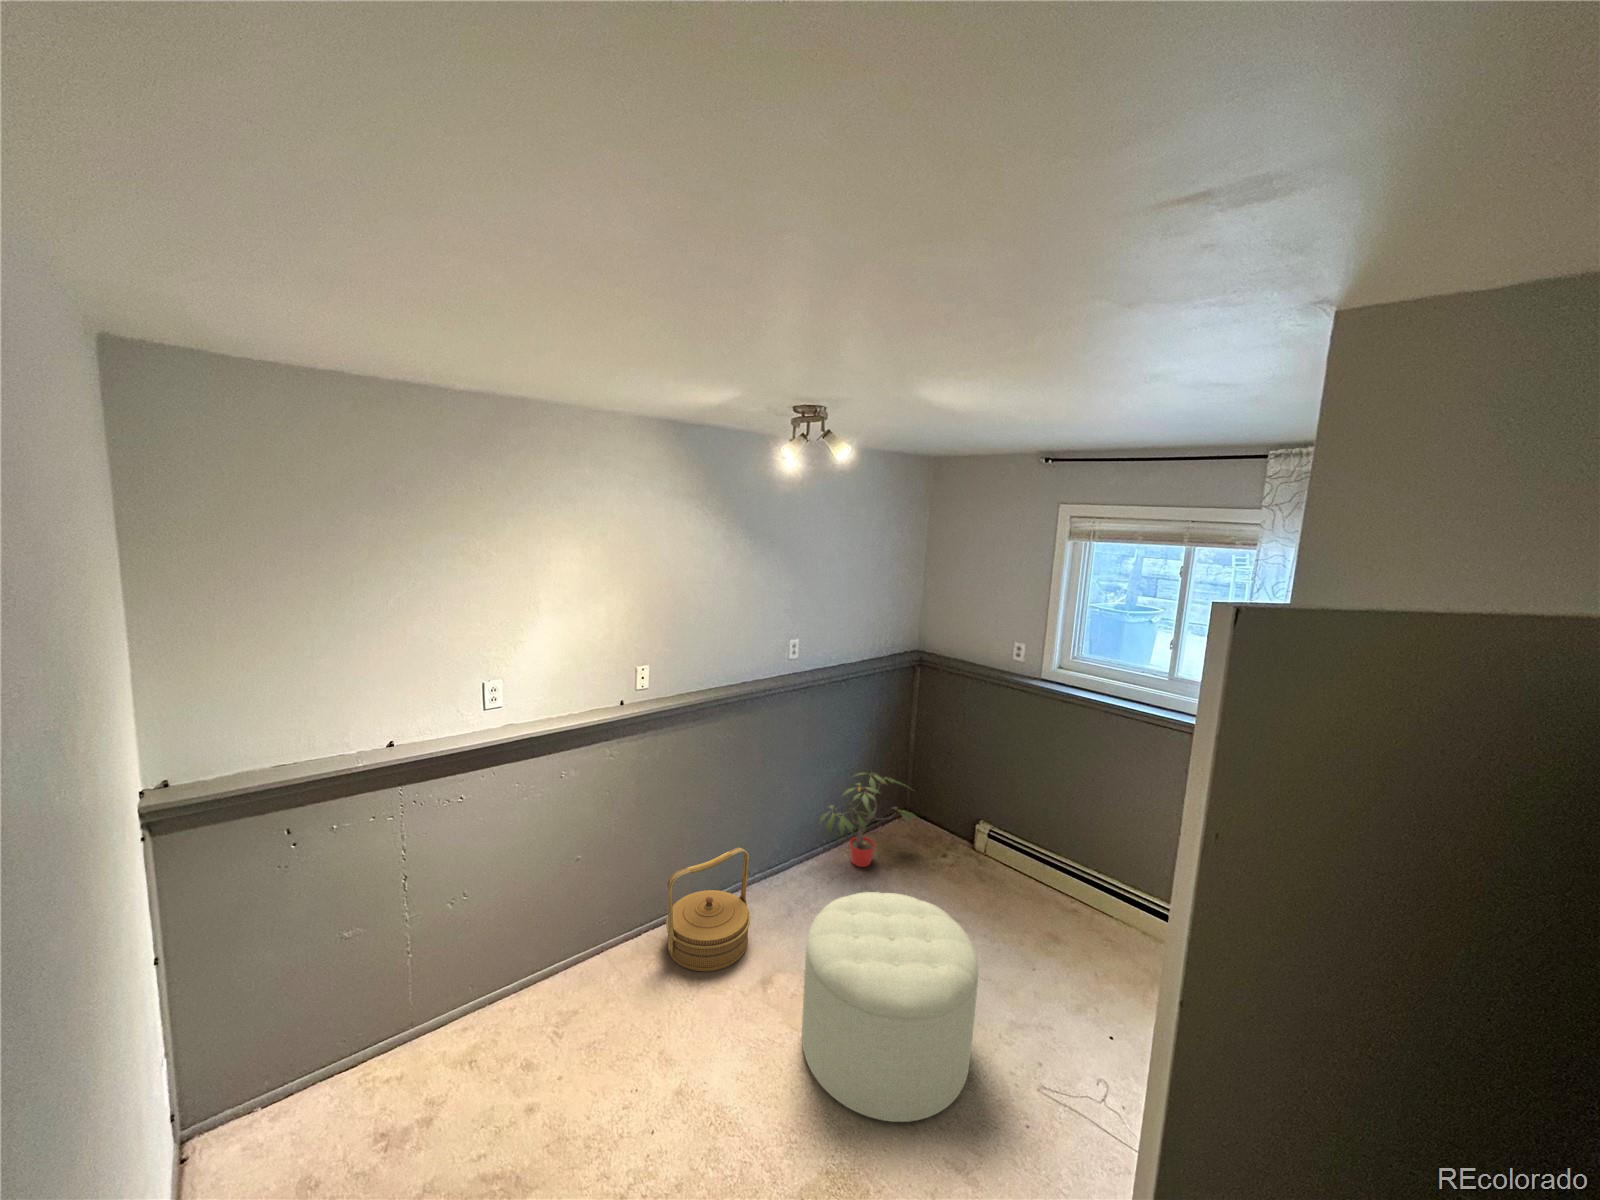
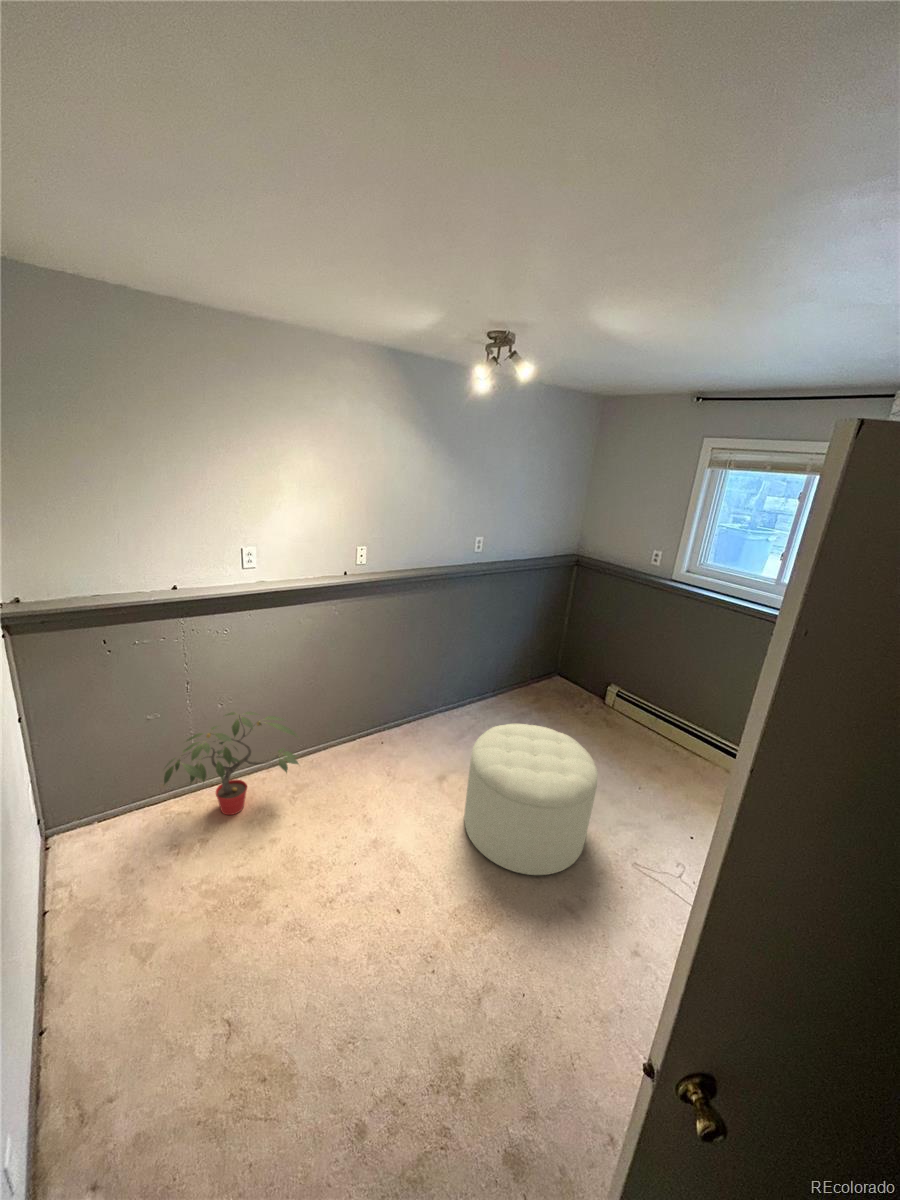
potted plant: present [819,773,916,867] -> present [164,712,299,815]
woven basket: present [666,847,751,972] -> none [371,687,433,770]

